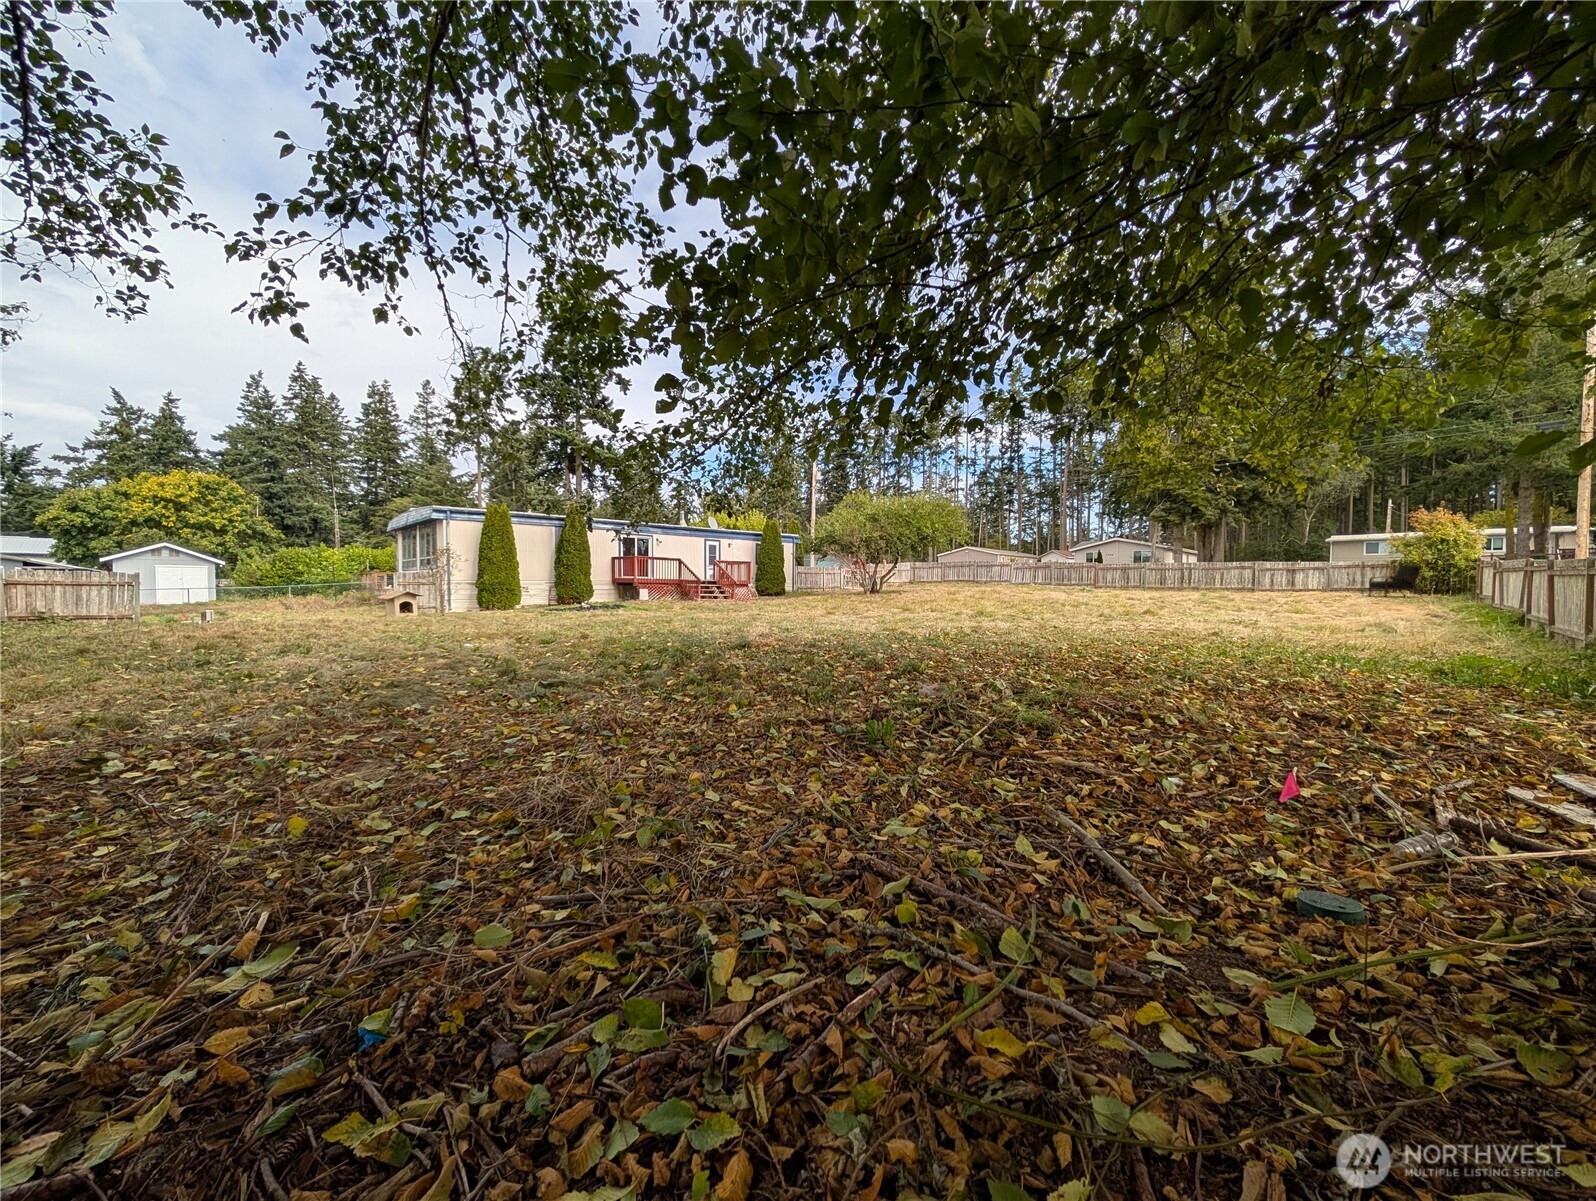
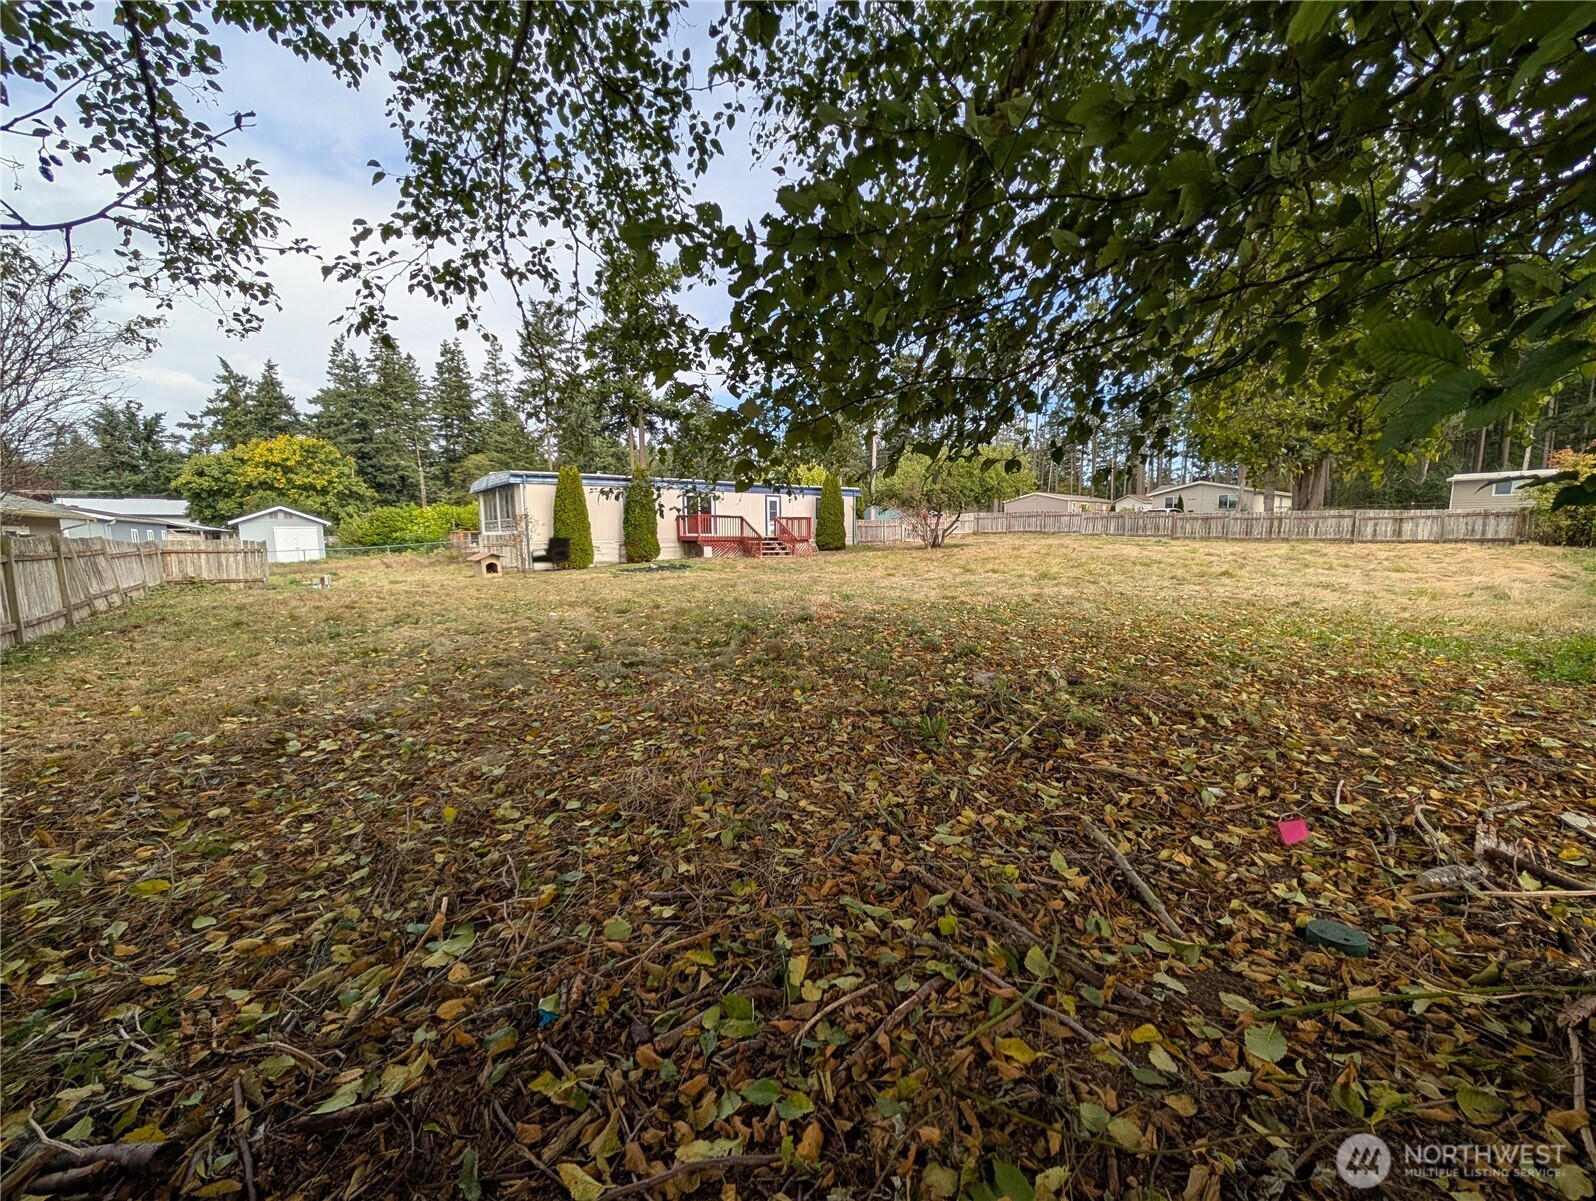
chair: present [1369,565,1422,597] -> present [531,537,574,570]

